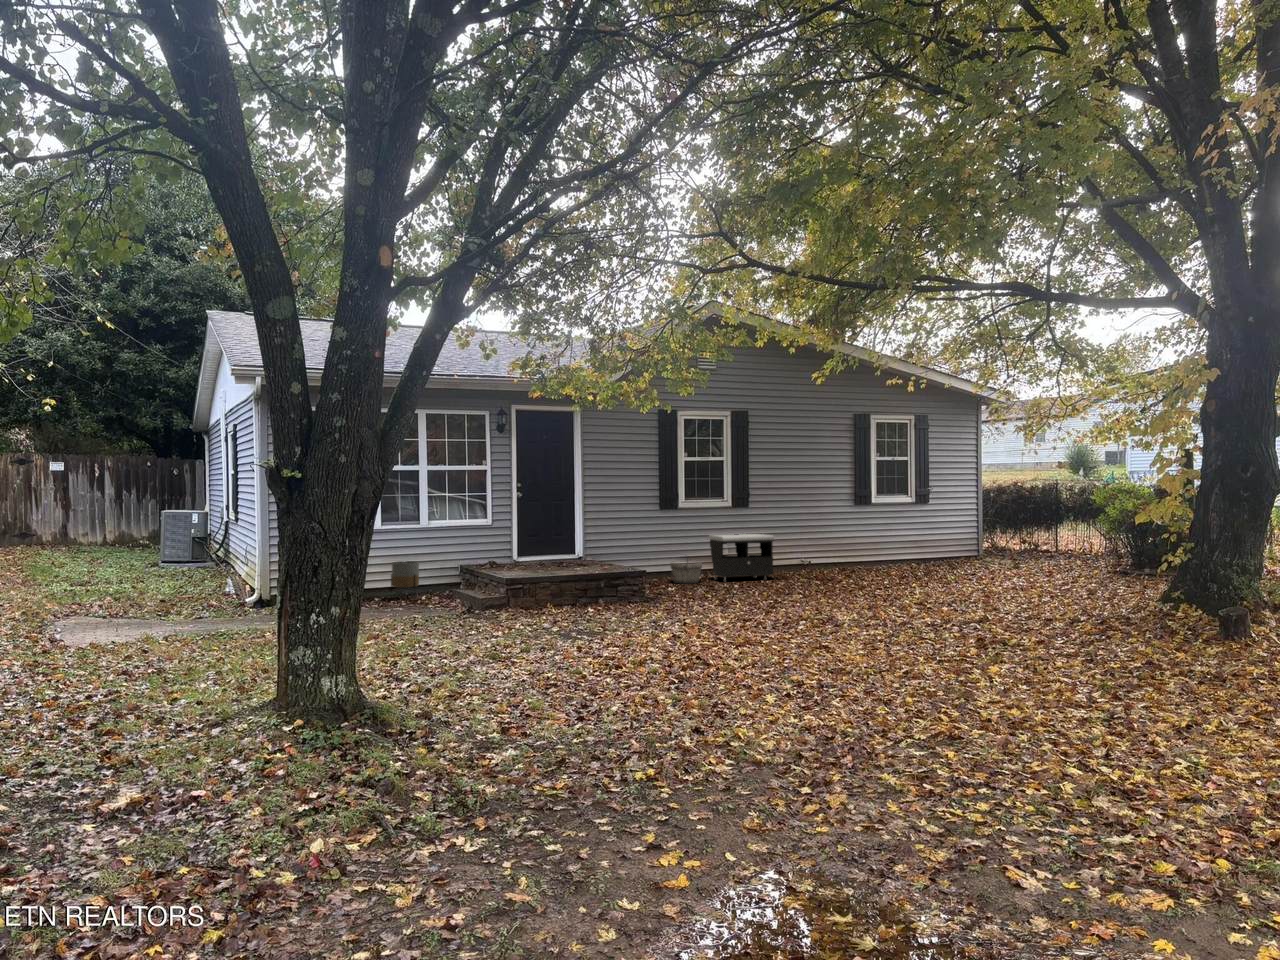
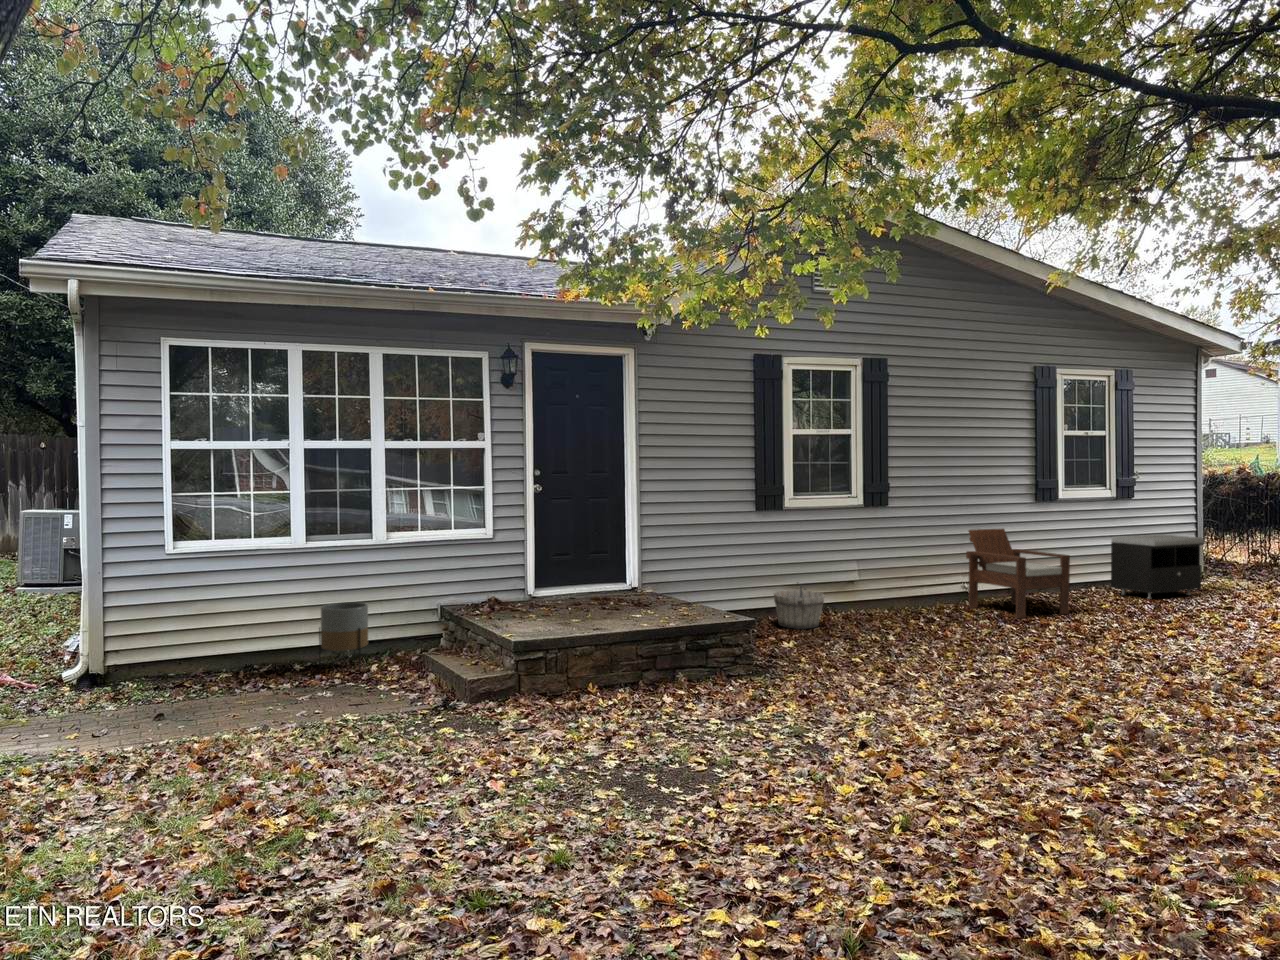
chair: none [803,523,866,579] -> present [966,529,1070,618]
storage bench: present [709,534,774,581] -> present [1111,535,1204,599]

